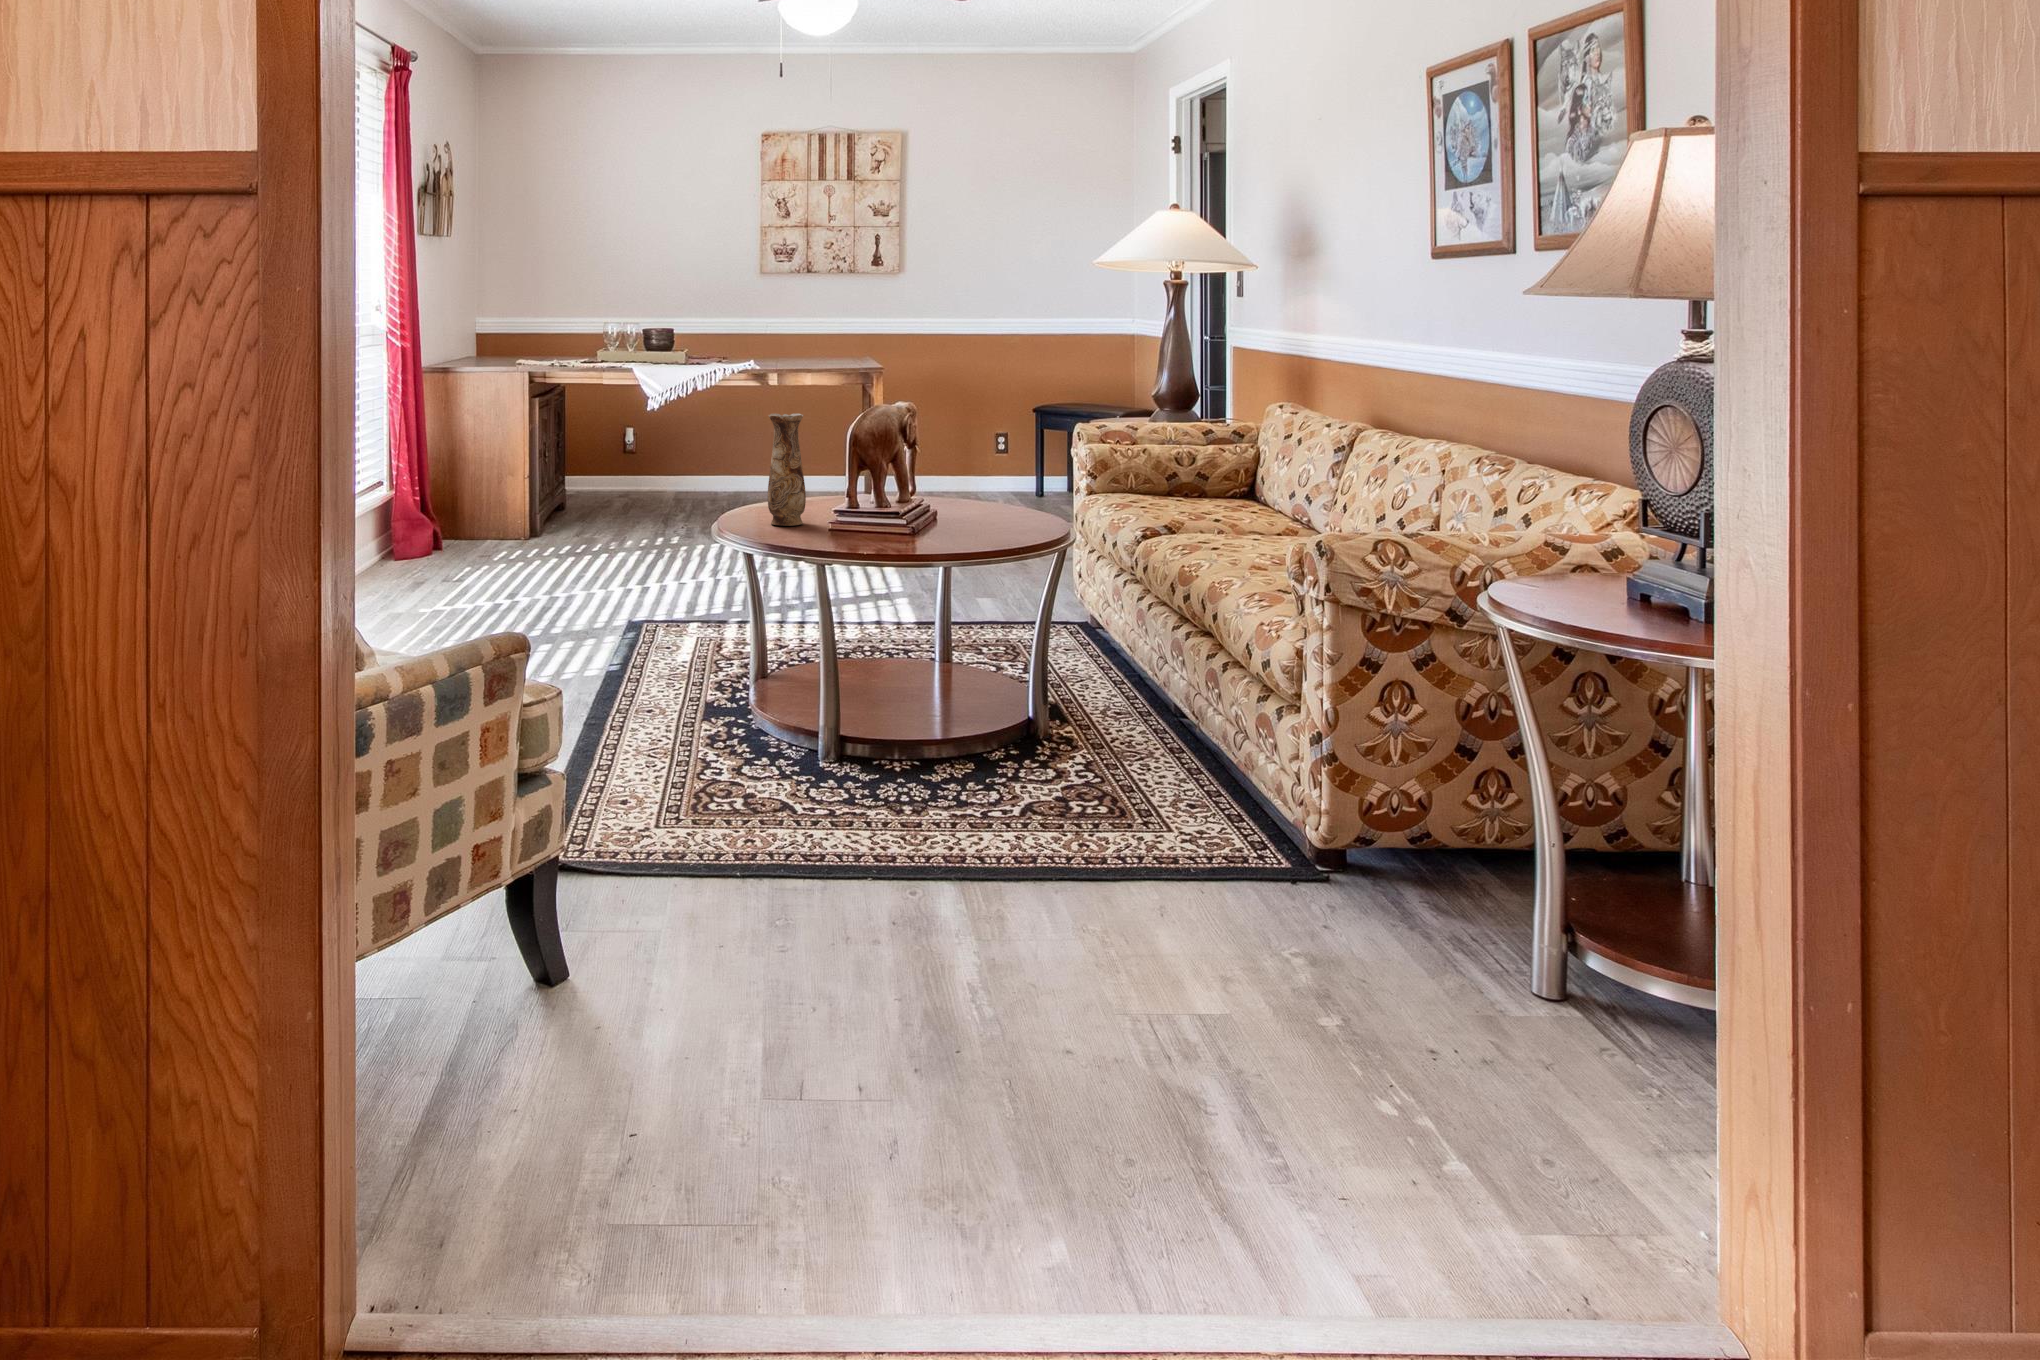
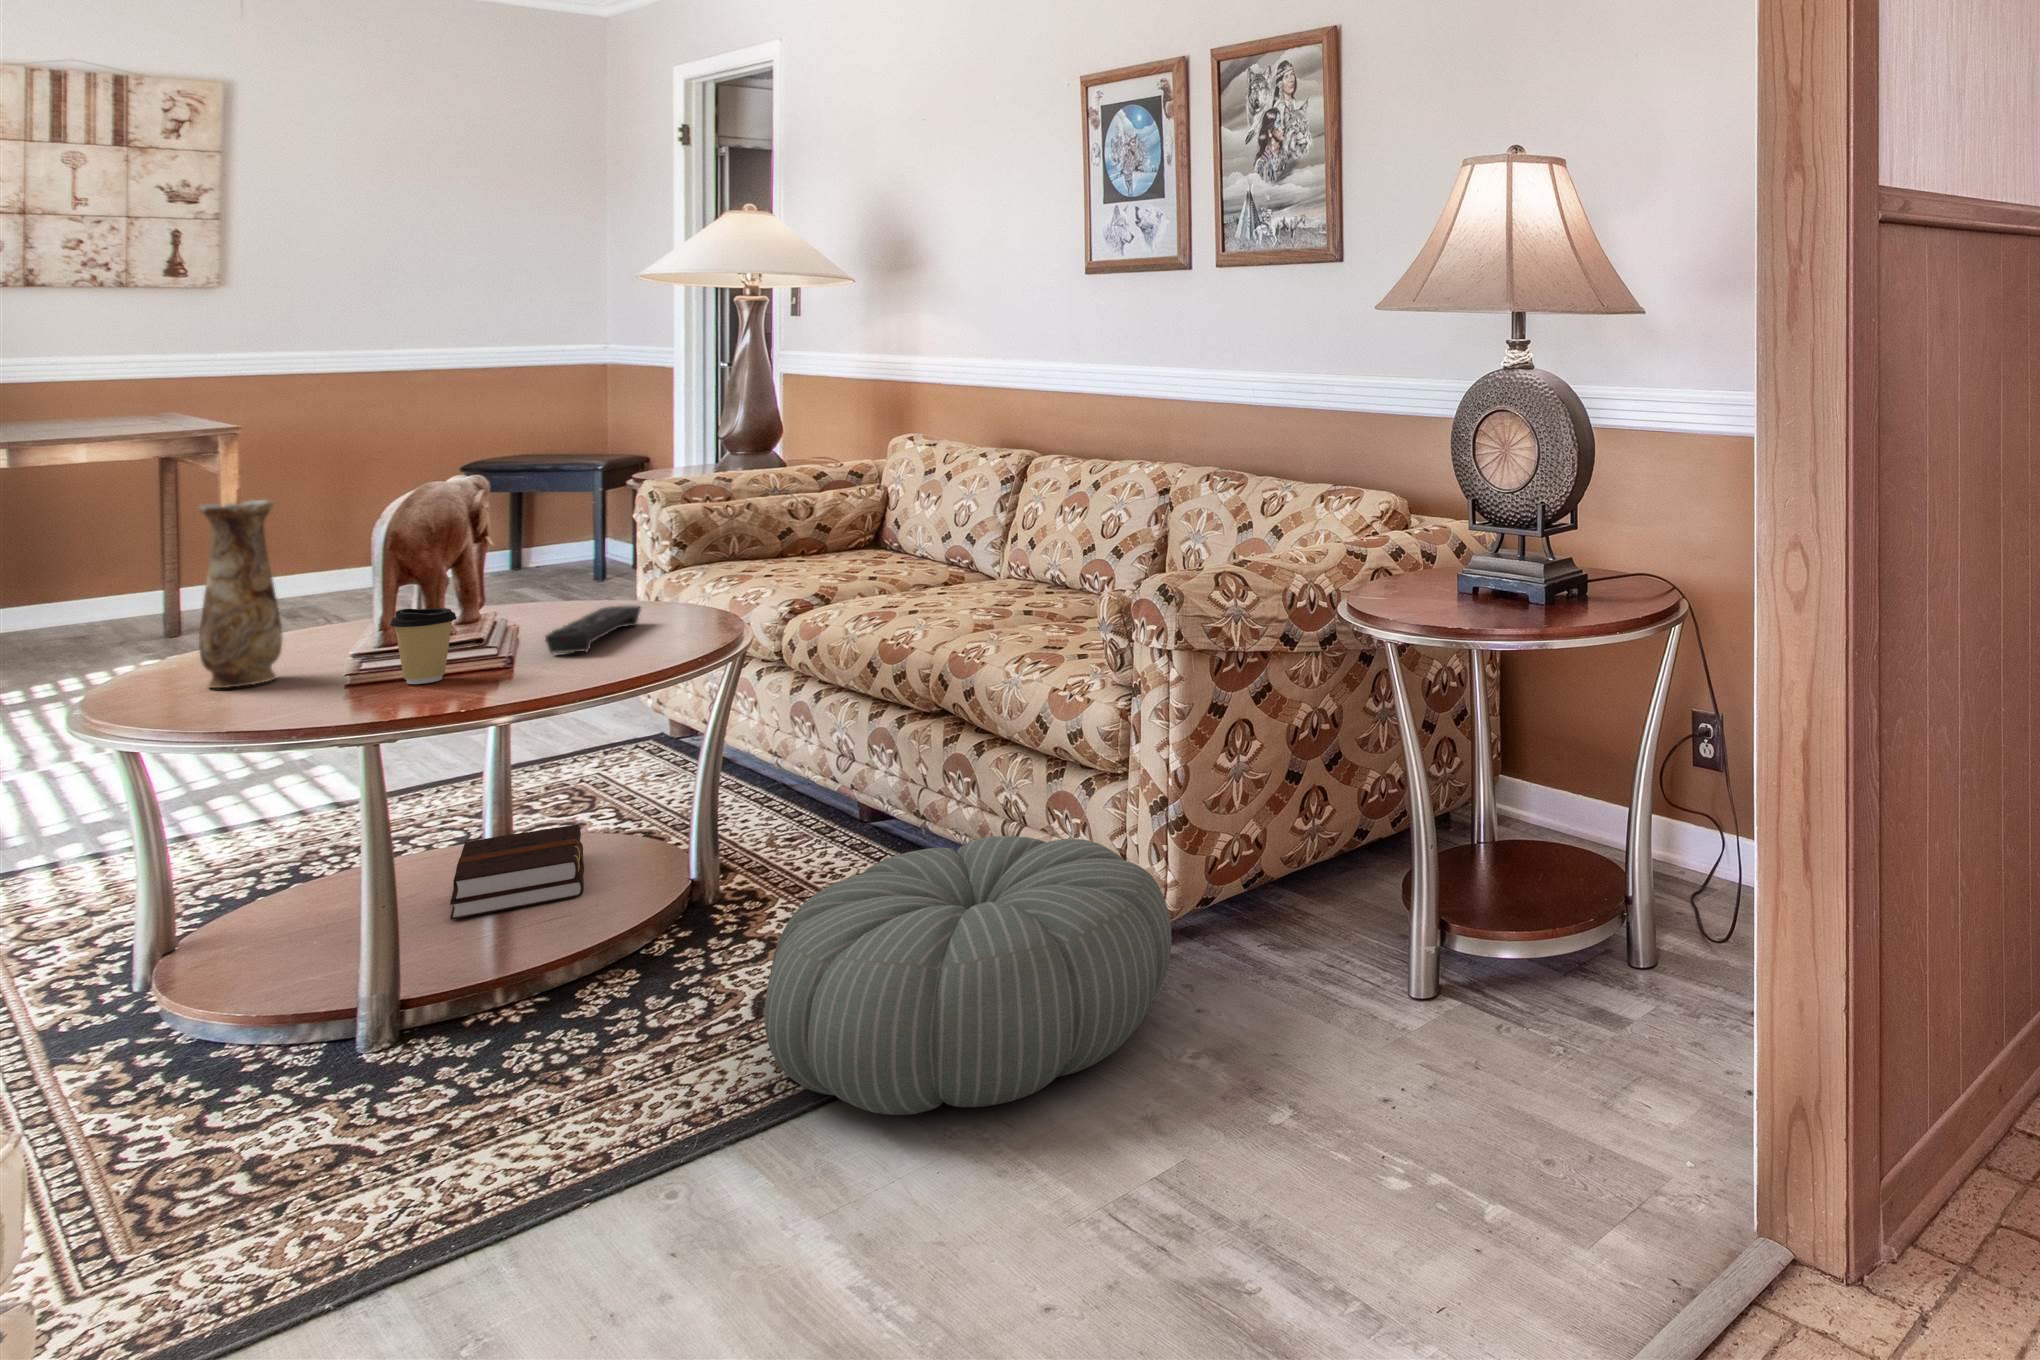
coffee cup: none [846,490,881,539] -> present [390,608,457,684]
remote control: none [934,508,1005,536] -> present [545,606,640,653]
hardback book: none [885,654,974,705] -> present [450,825,584,920]
pouf: none [989,723,1302,923] -> present [764,836,1172,1115]

